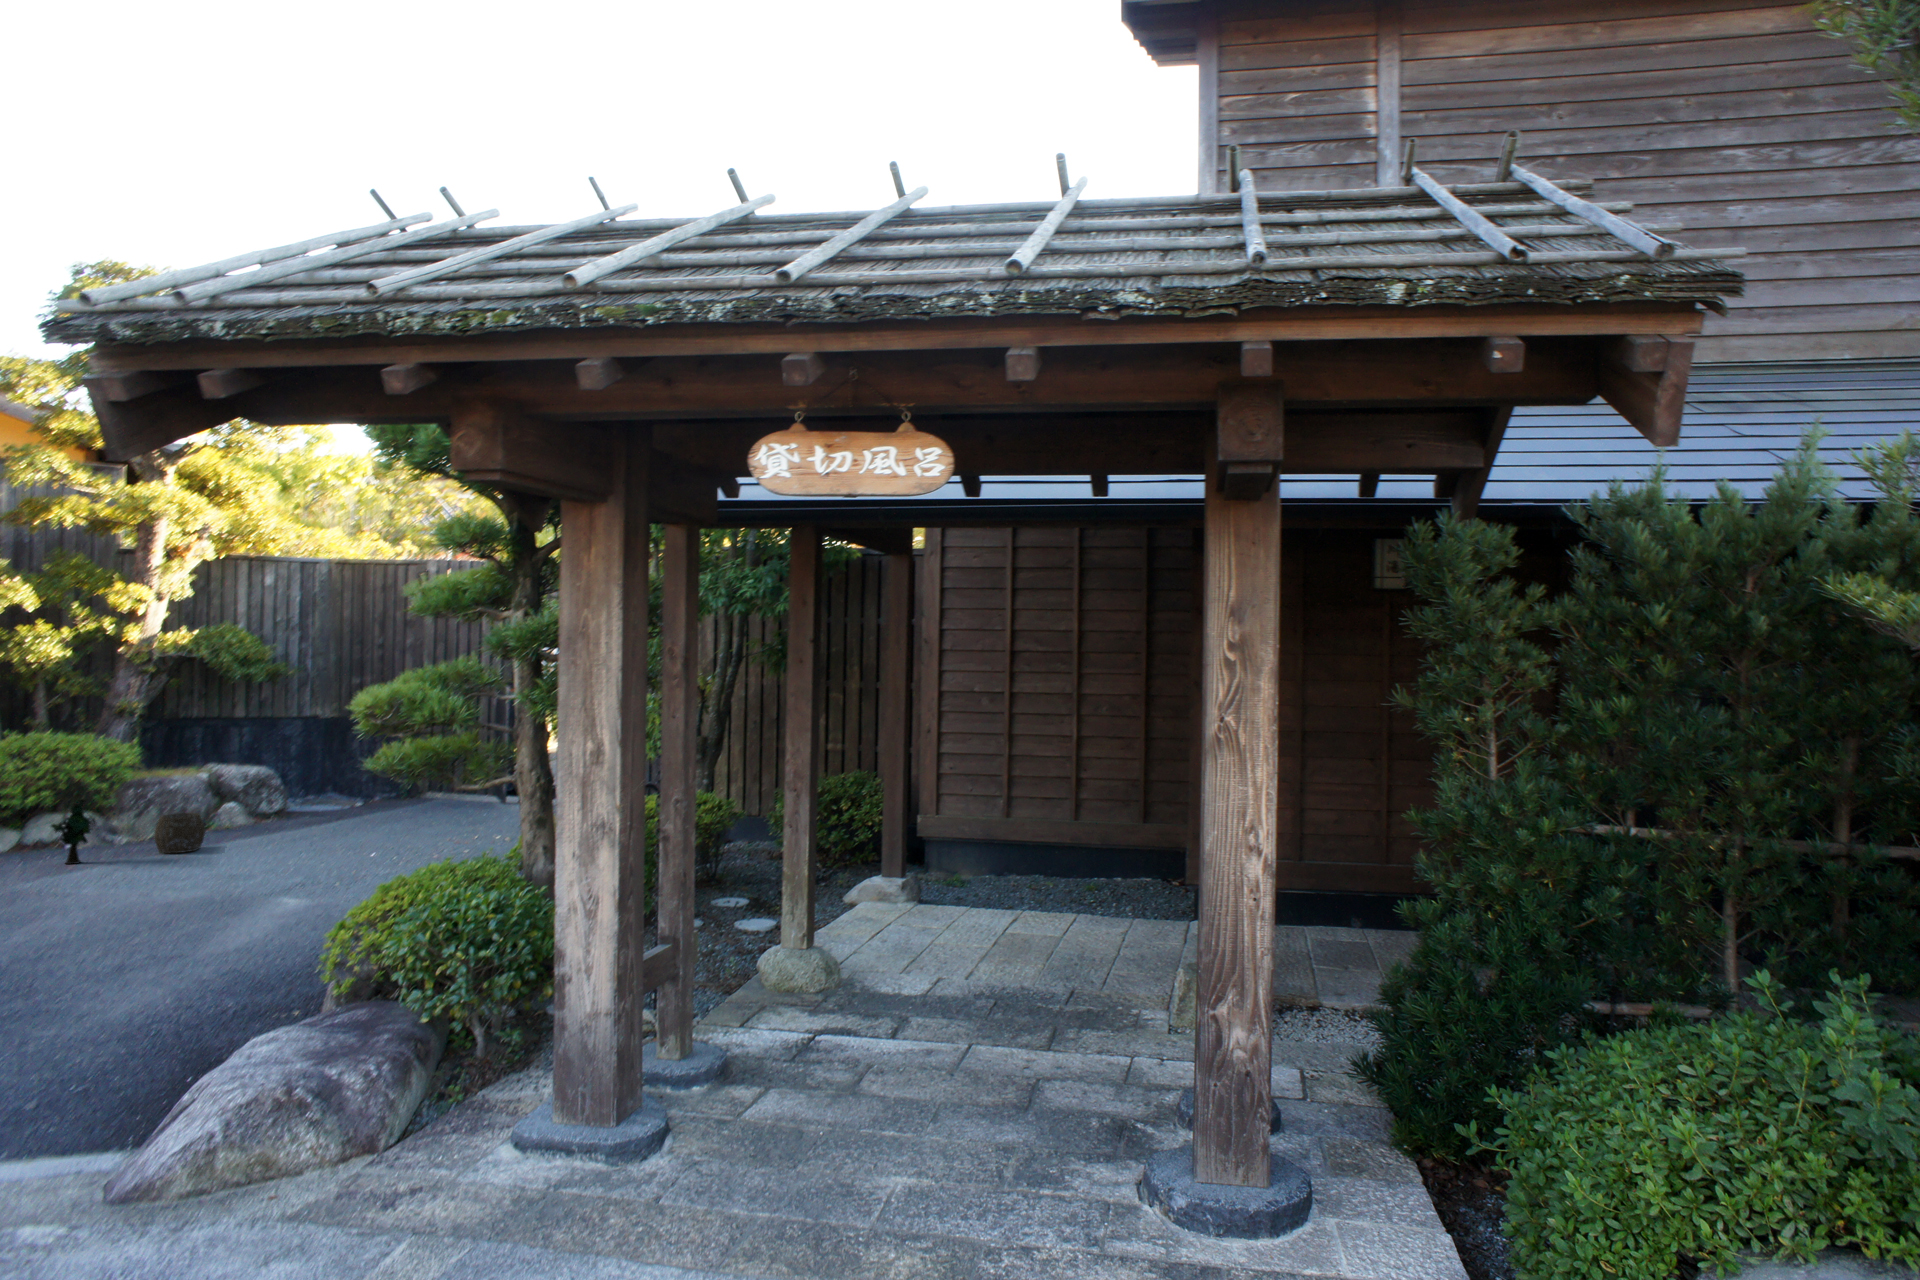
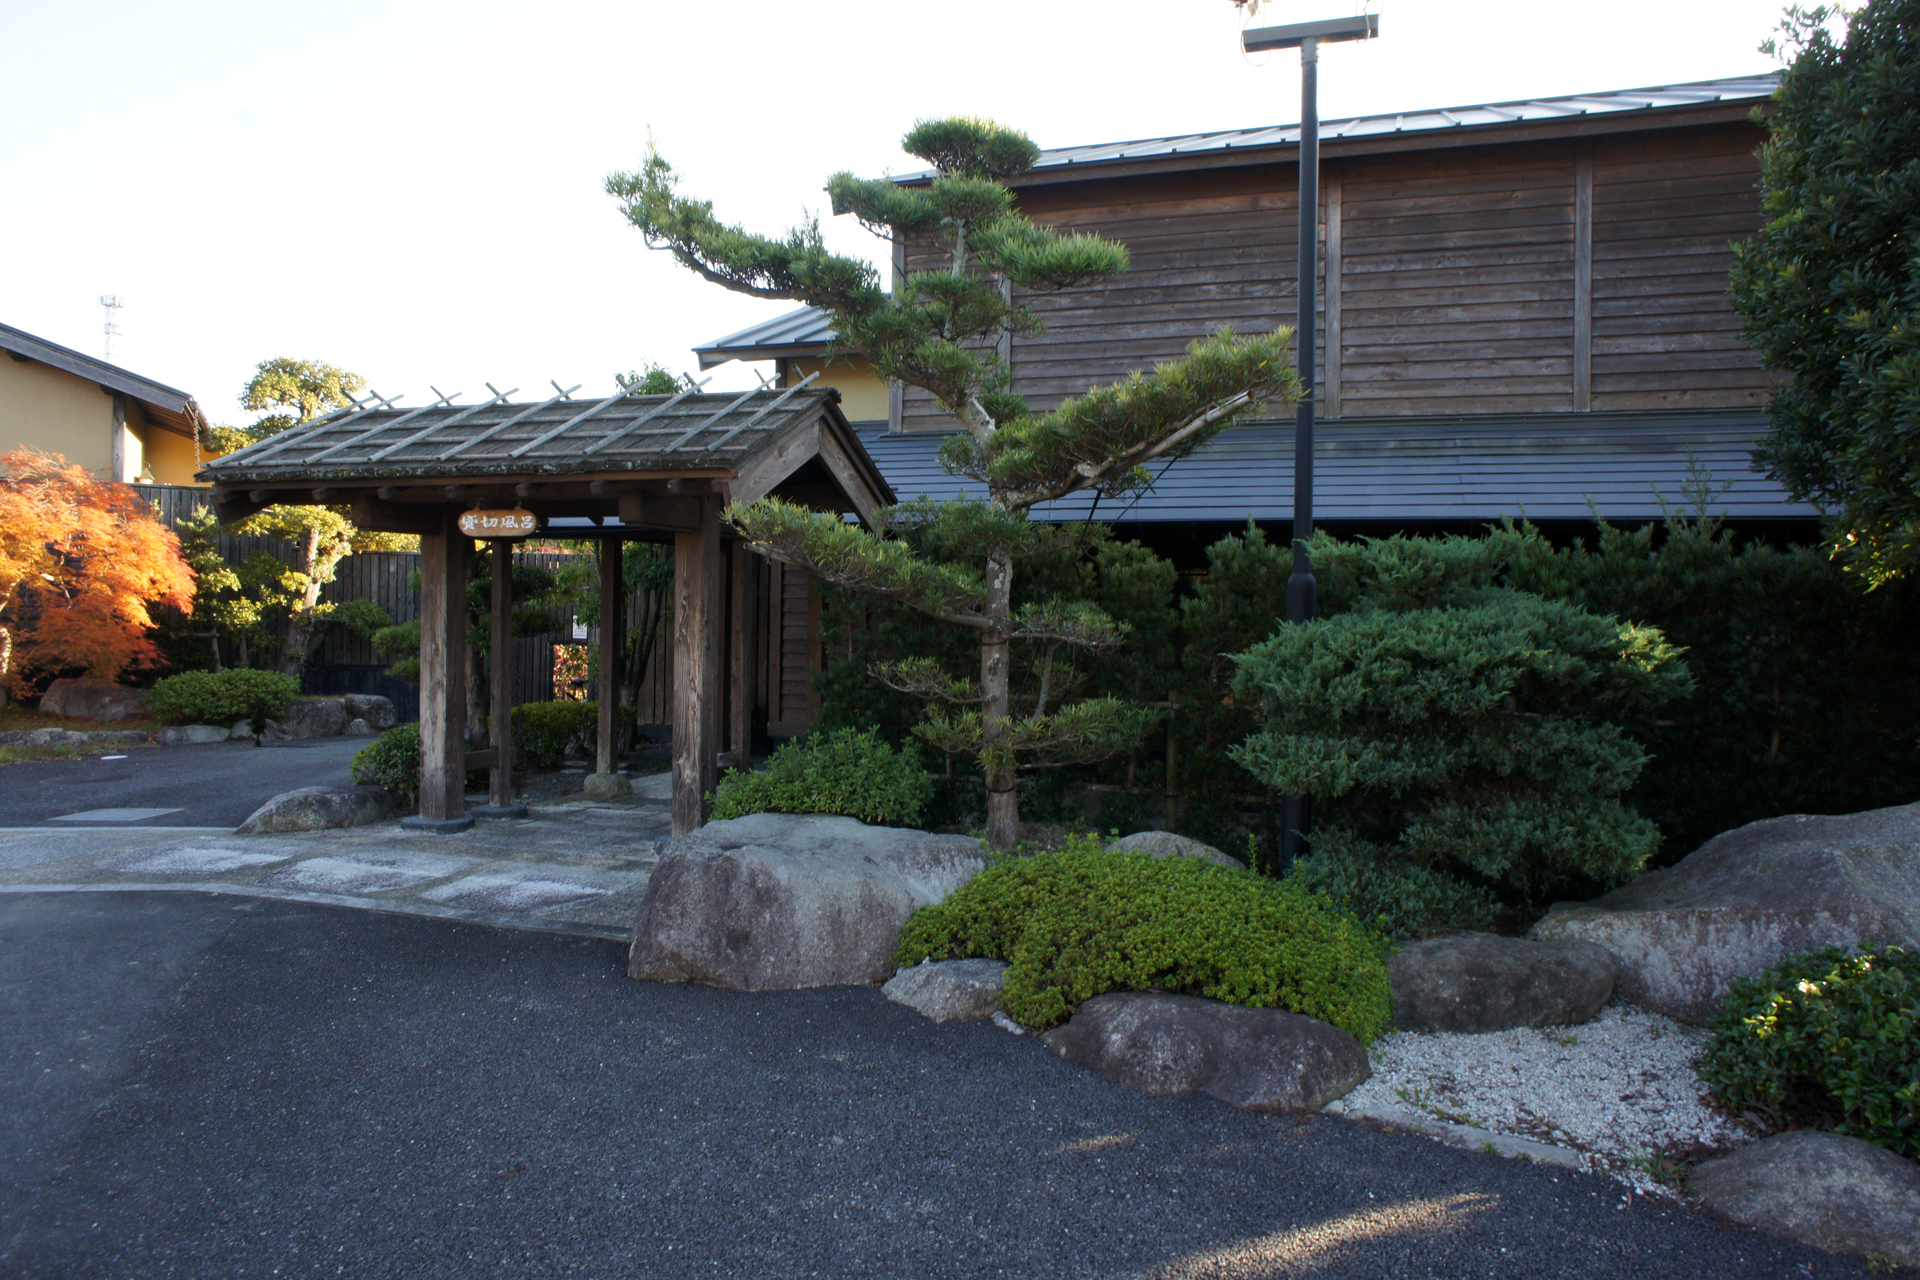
woven basket: present [155,813,205,854] -> none [304,719,335,743]

